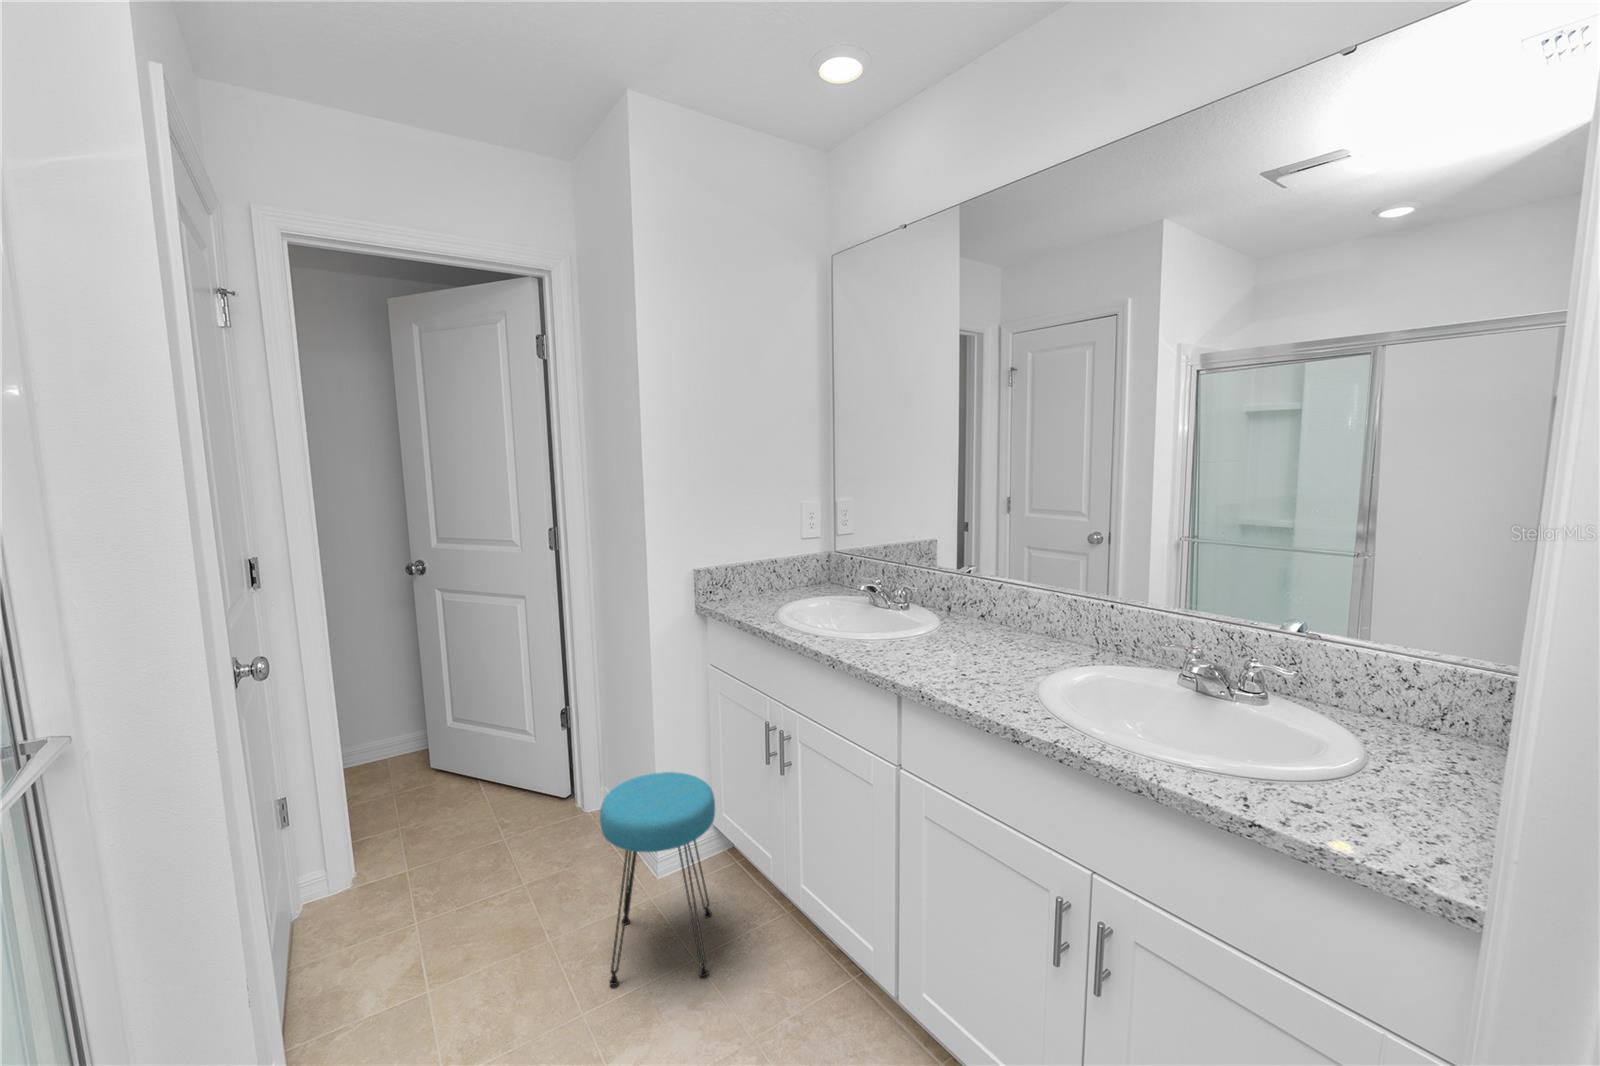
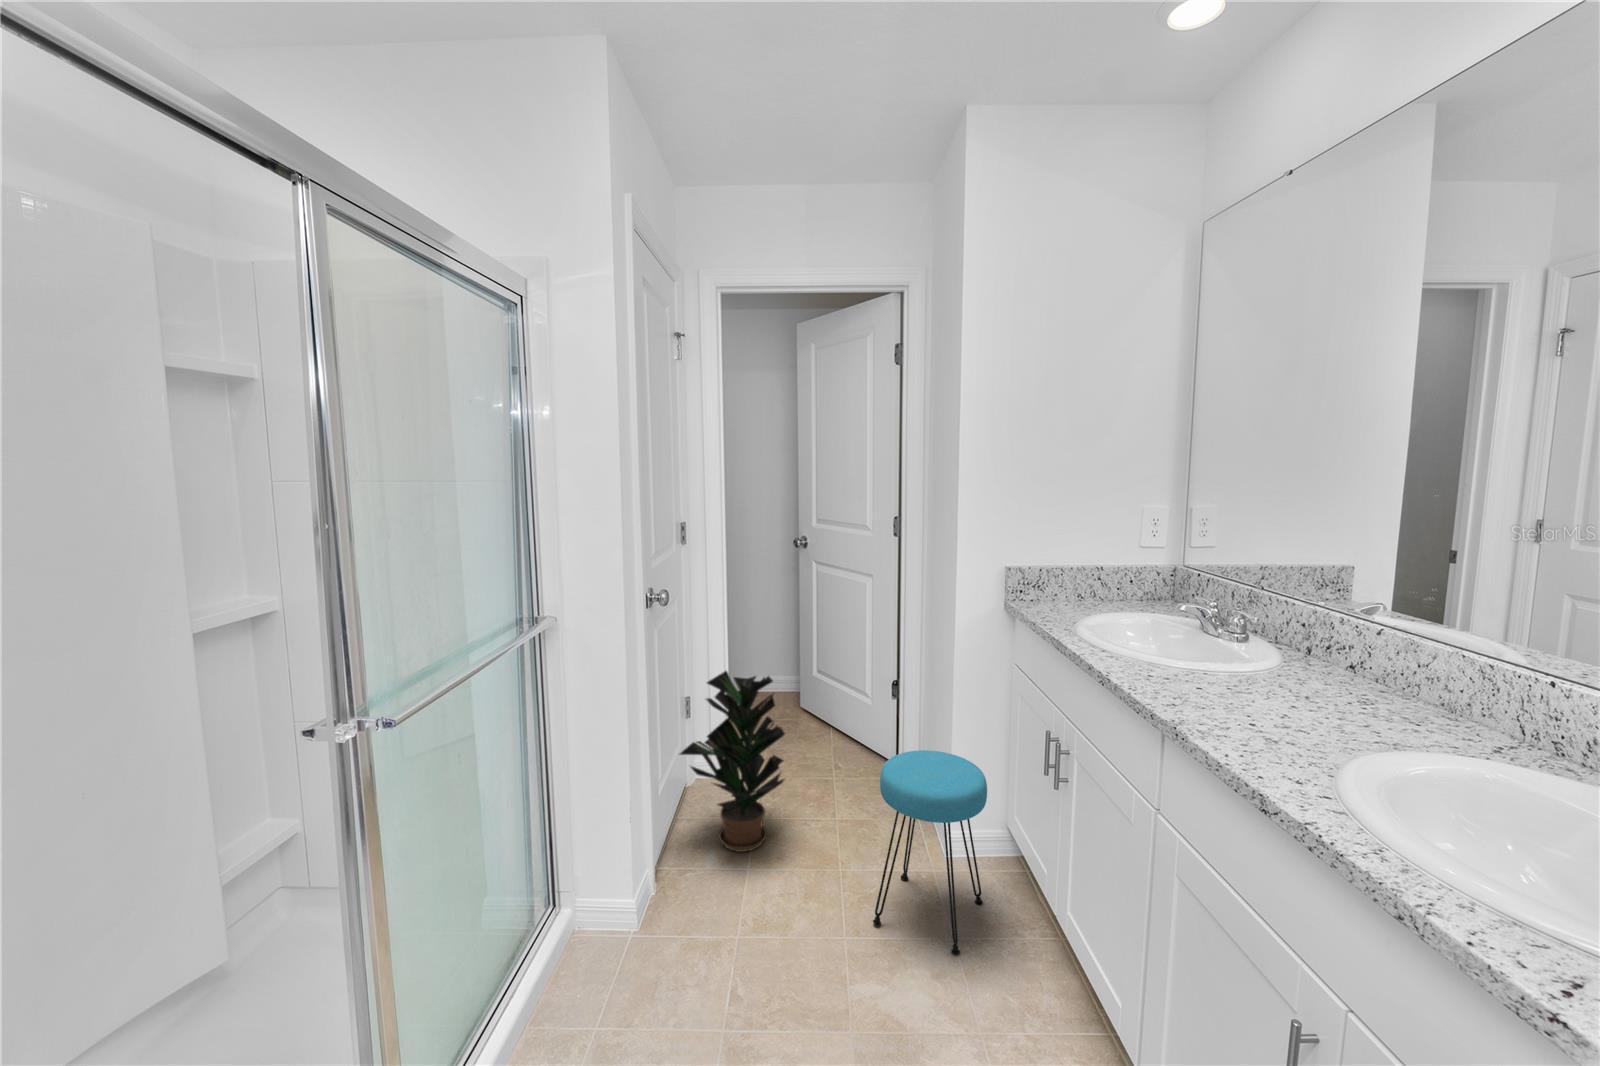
potted plant: none [295,737,460,978] -> present [680,671,785,852]

